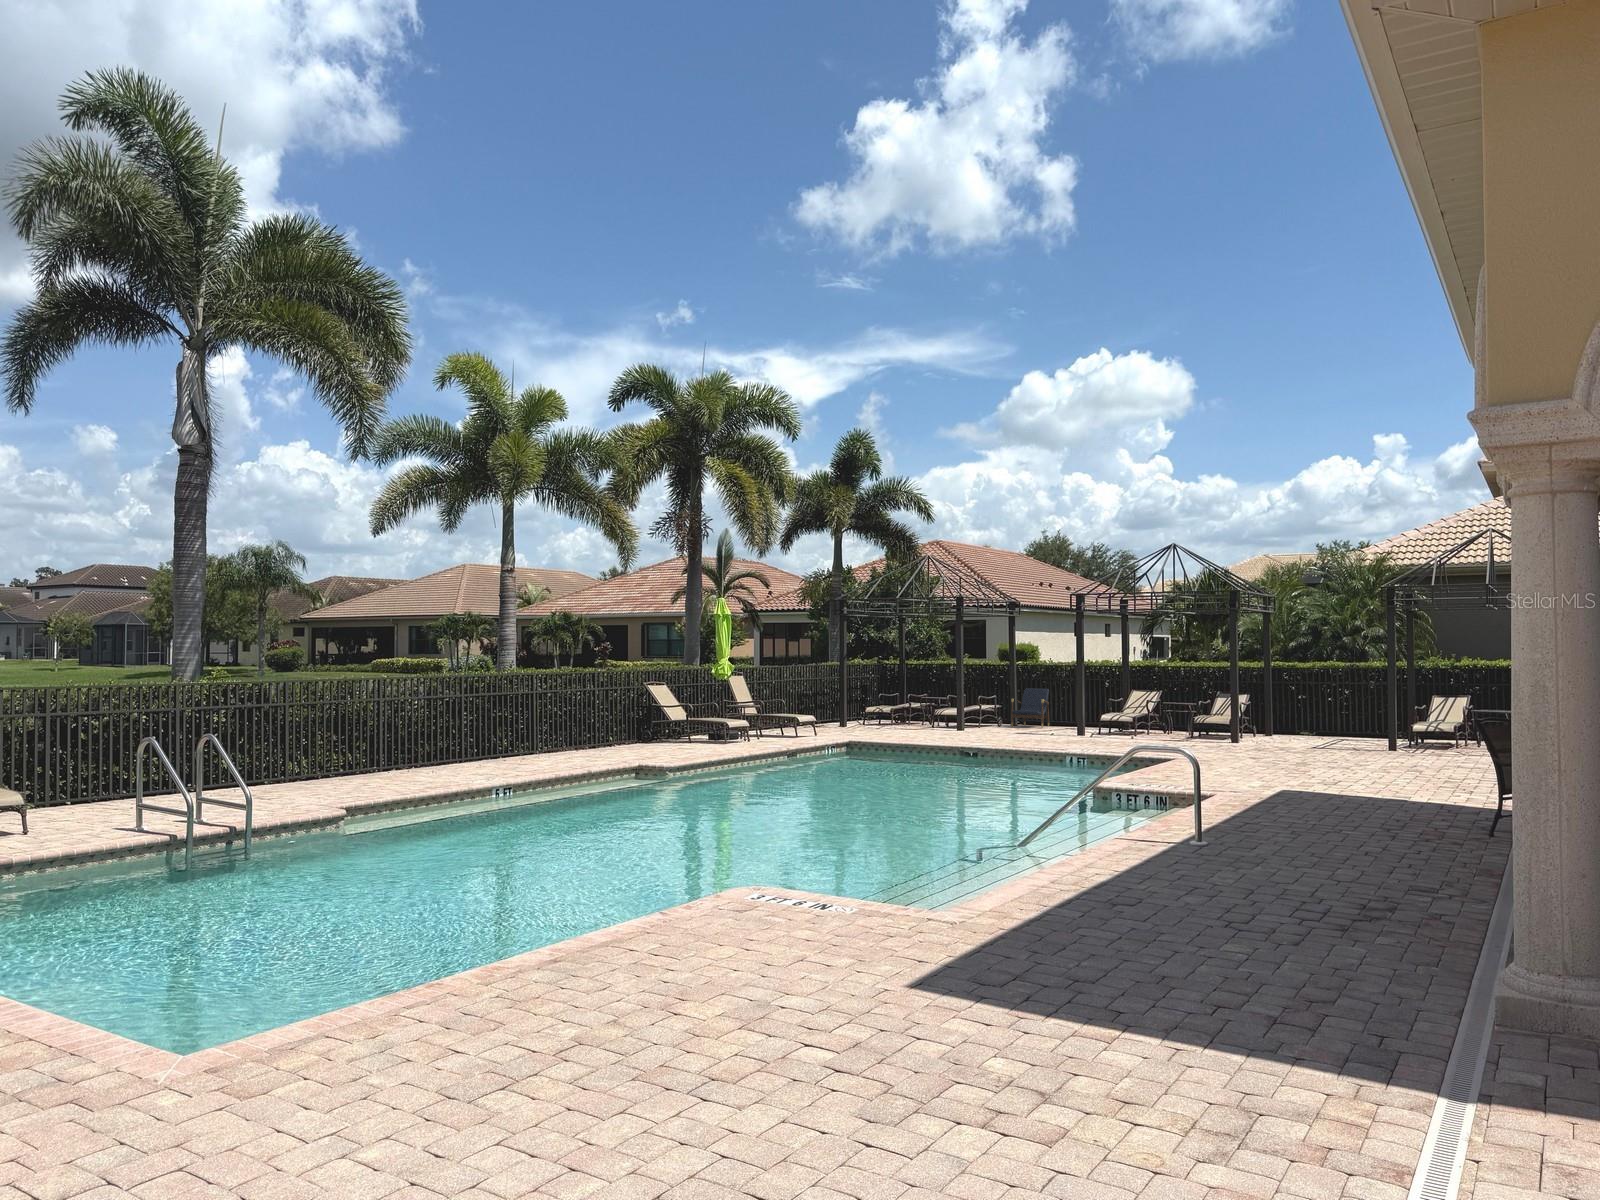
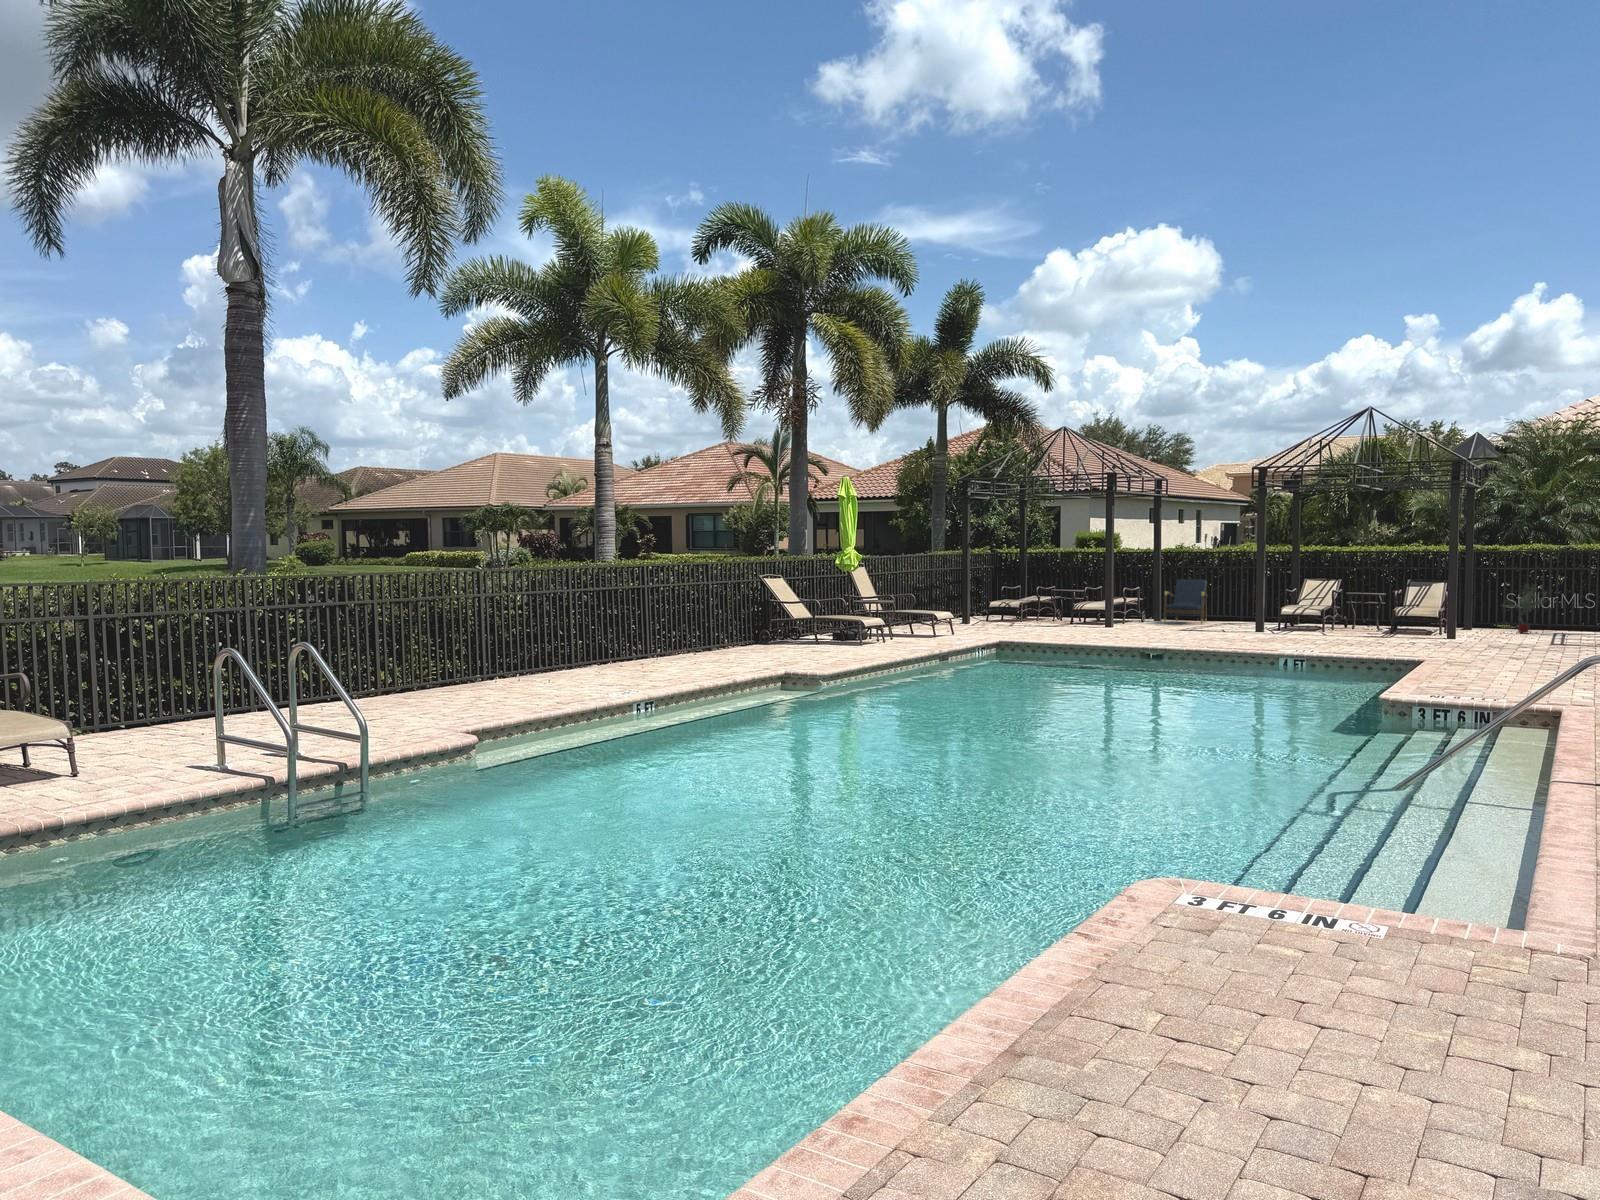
potted tree: none [1283,693,1319,736] -> present [1503,585,1547,634]

